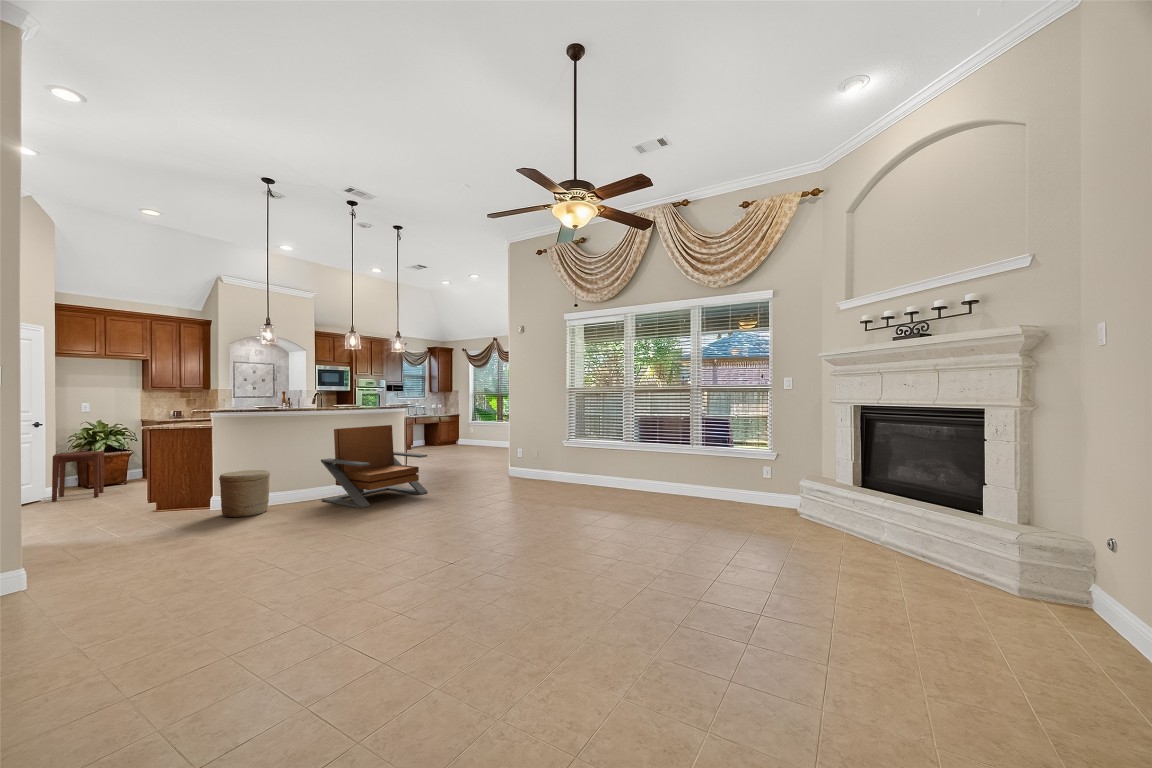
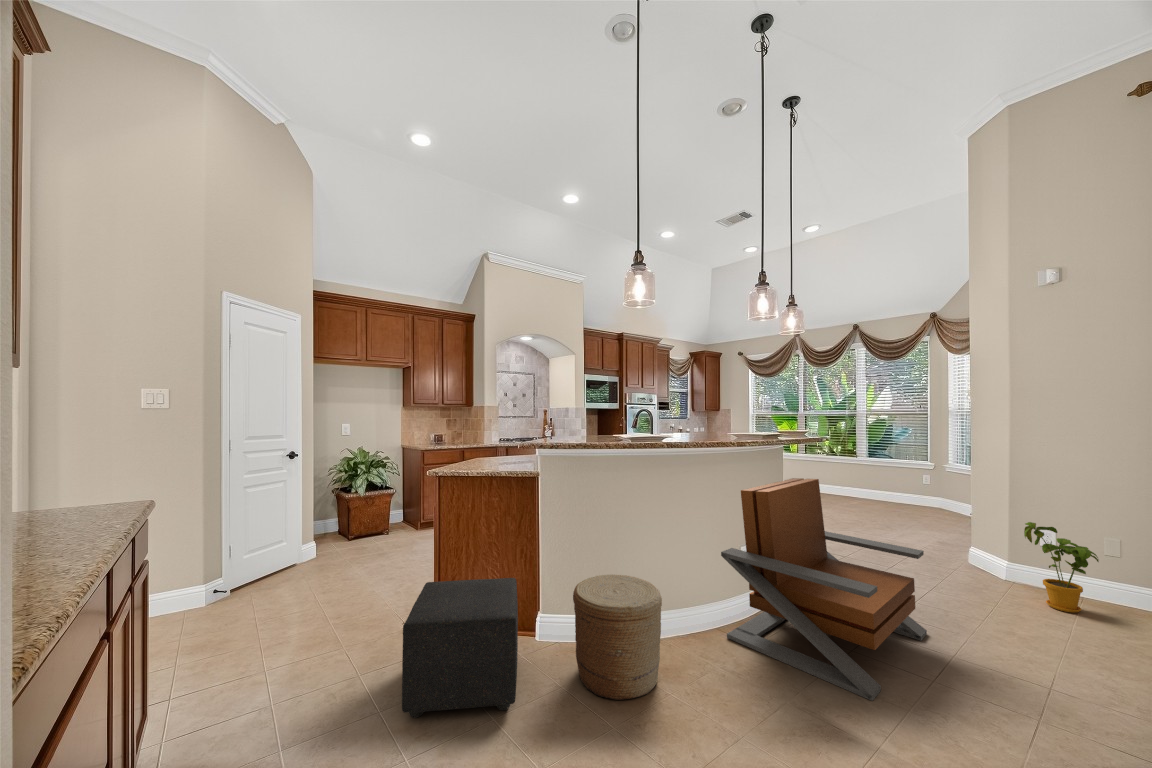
house plant: none [499,443,525,483] -> present [1024,522,1099,613]
side table: present [52,451,104,502] -> none [308,493,367,572]
ottoman: none [114,474,193,529] -> present [402,578,518,718]

